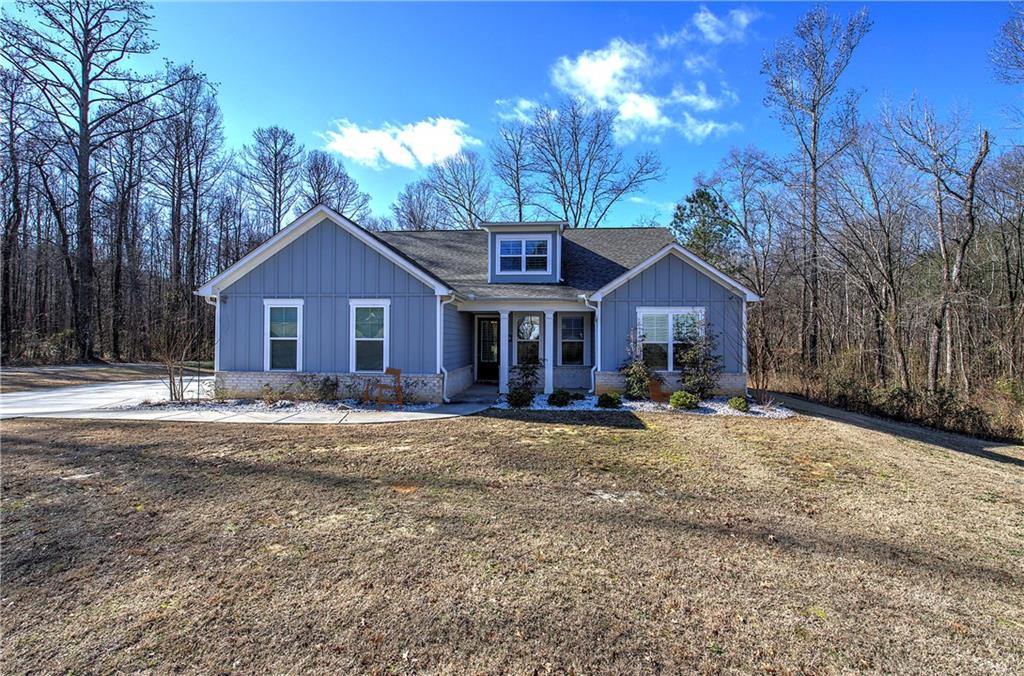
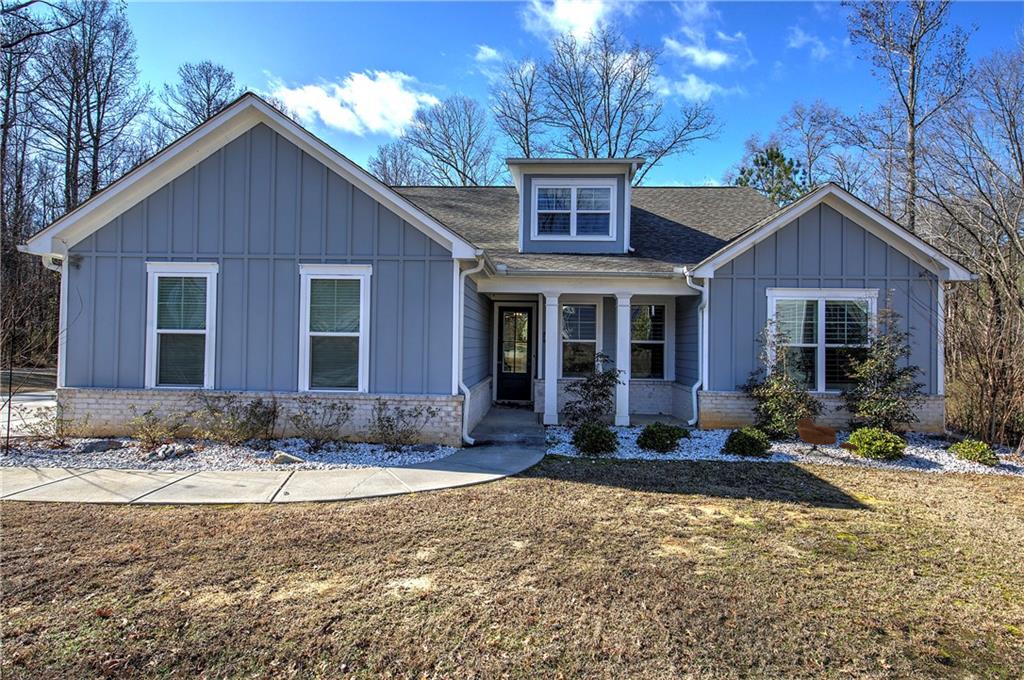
bench: present [364,367,402,411] -> none [323,382,393,465]

